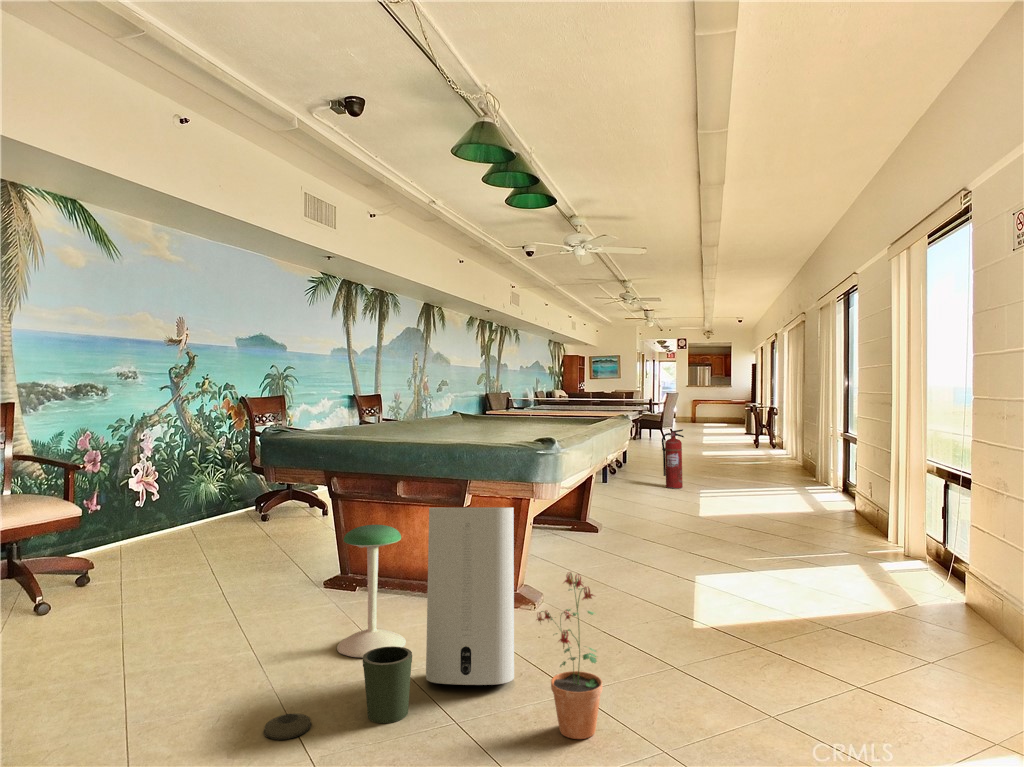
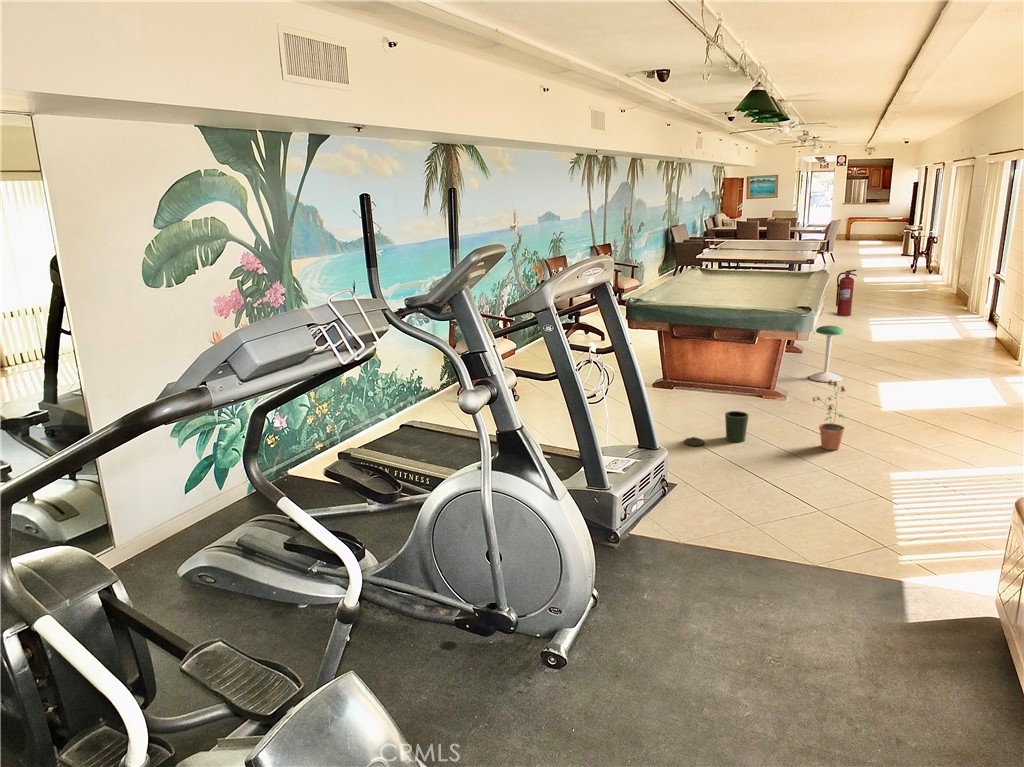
air purifier: present [426,507,514,685] -> none [744,346,793,430]
stool: present [337,525,406,658] -> present [809,326,844,382]

